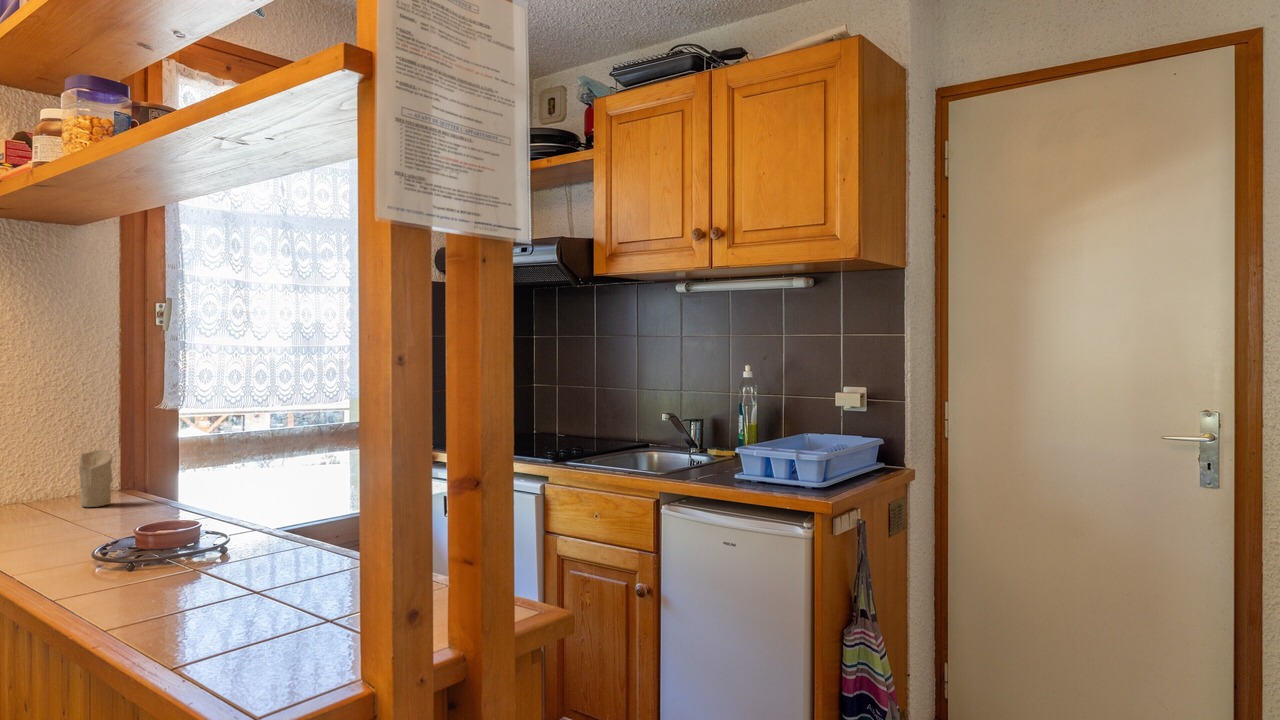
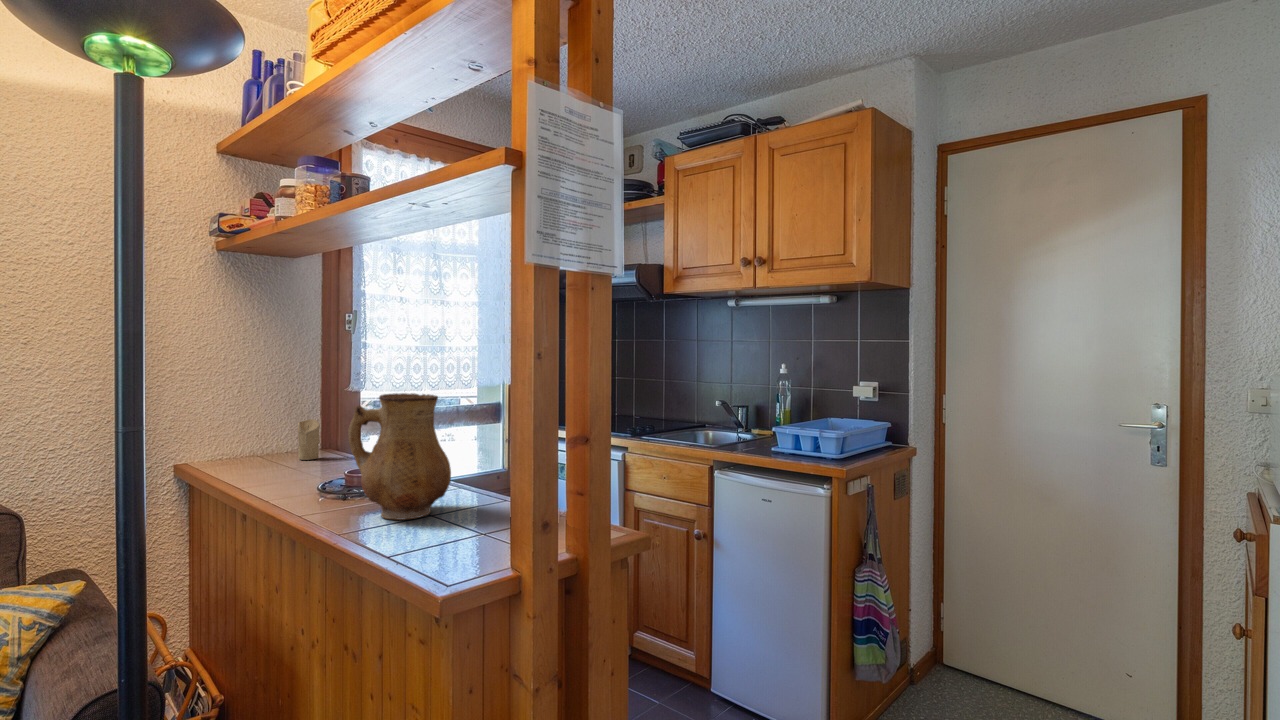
ceramic pitcher: none [130,413,288,597] -> present [348,393,451,520]

